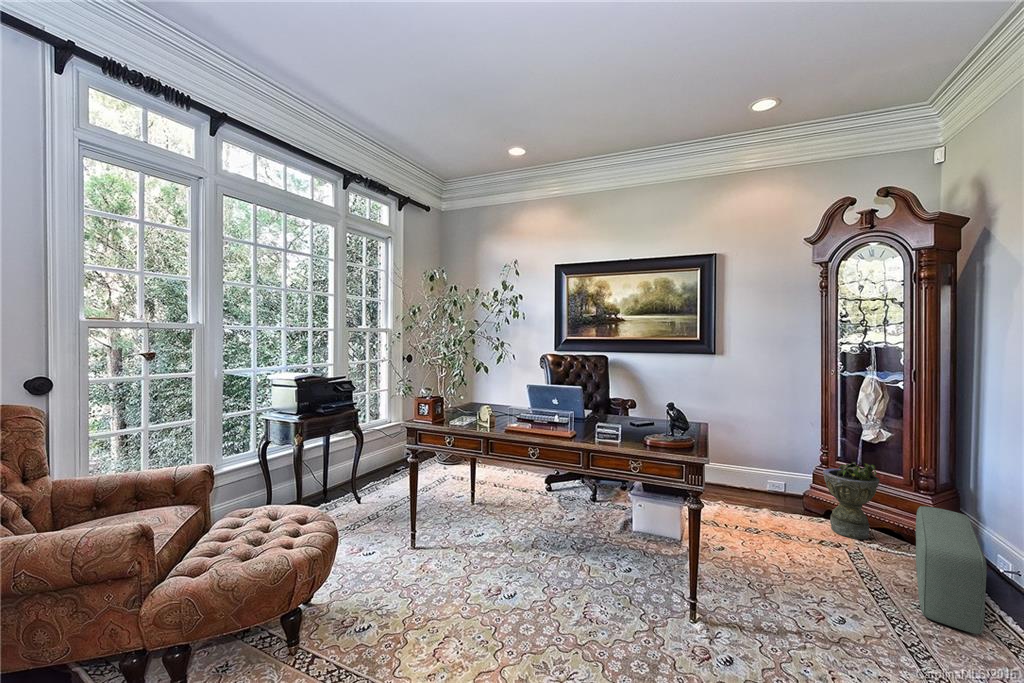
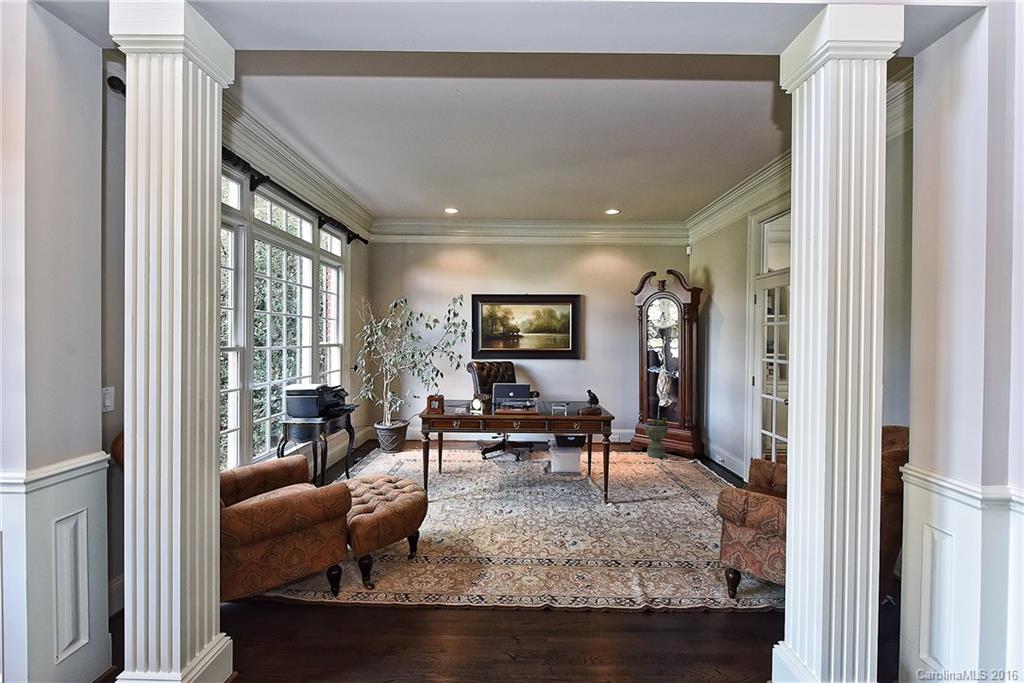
pouf: present [916,506,987,634] -> none [684,434,709,481]

